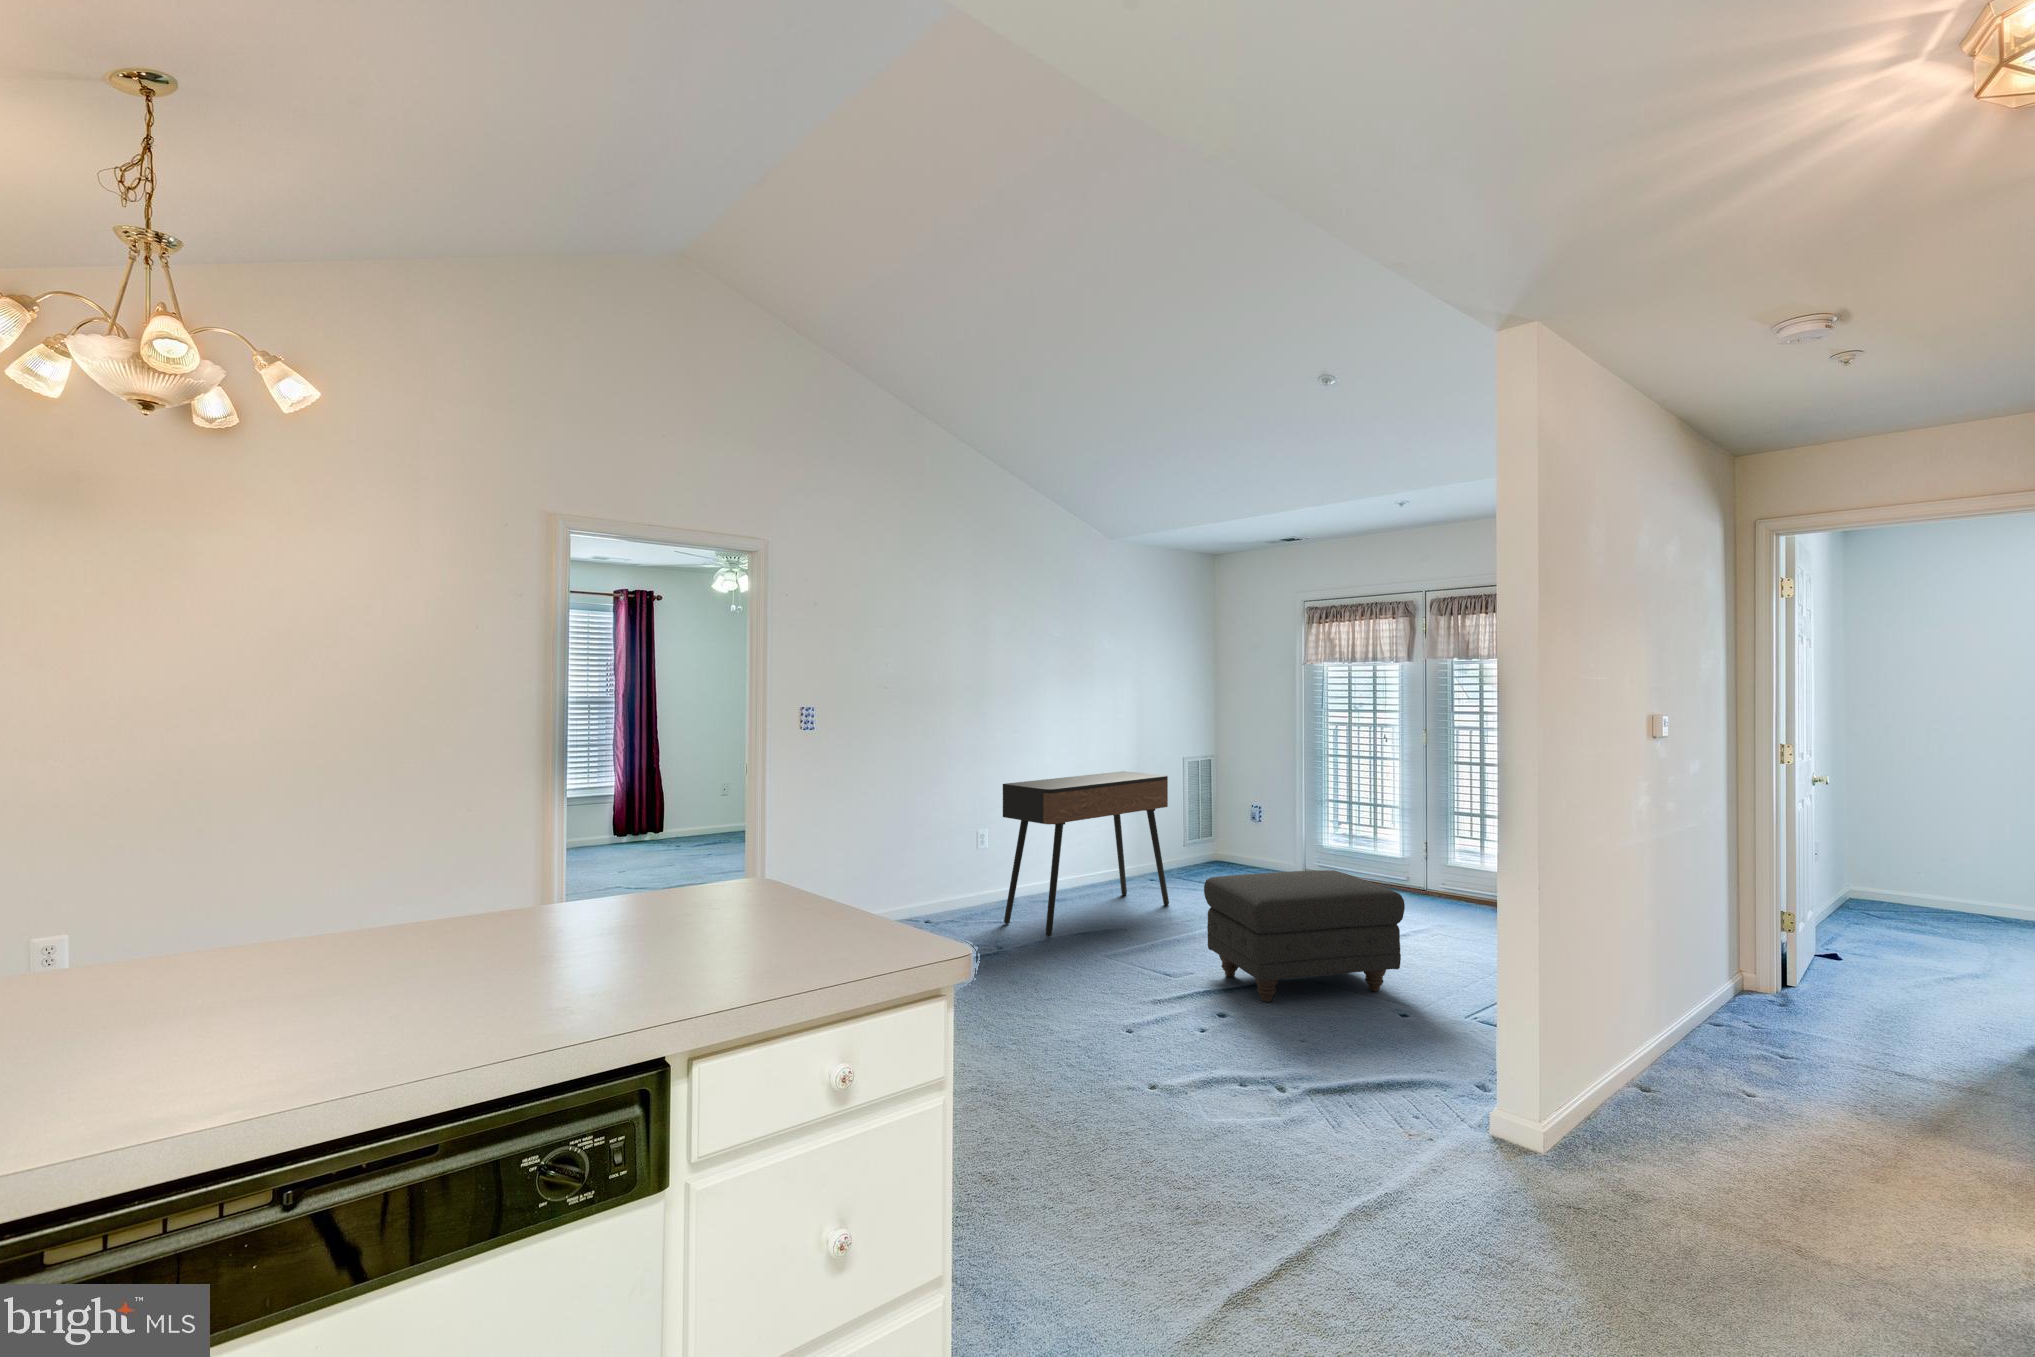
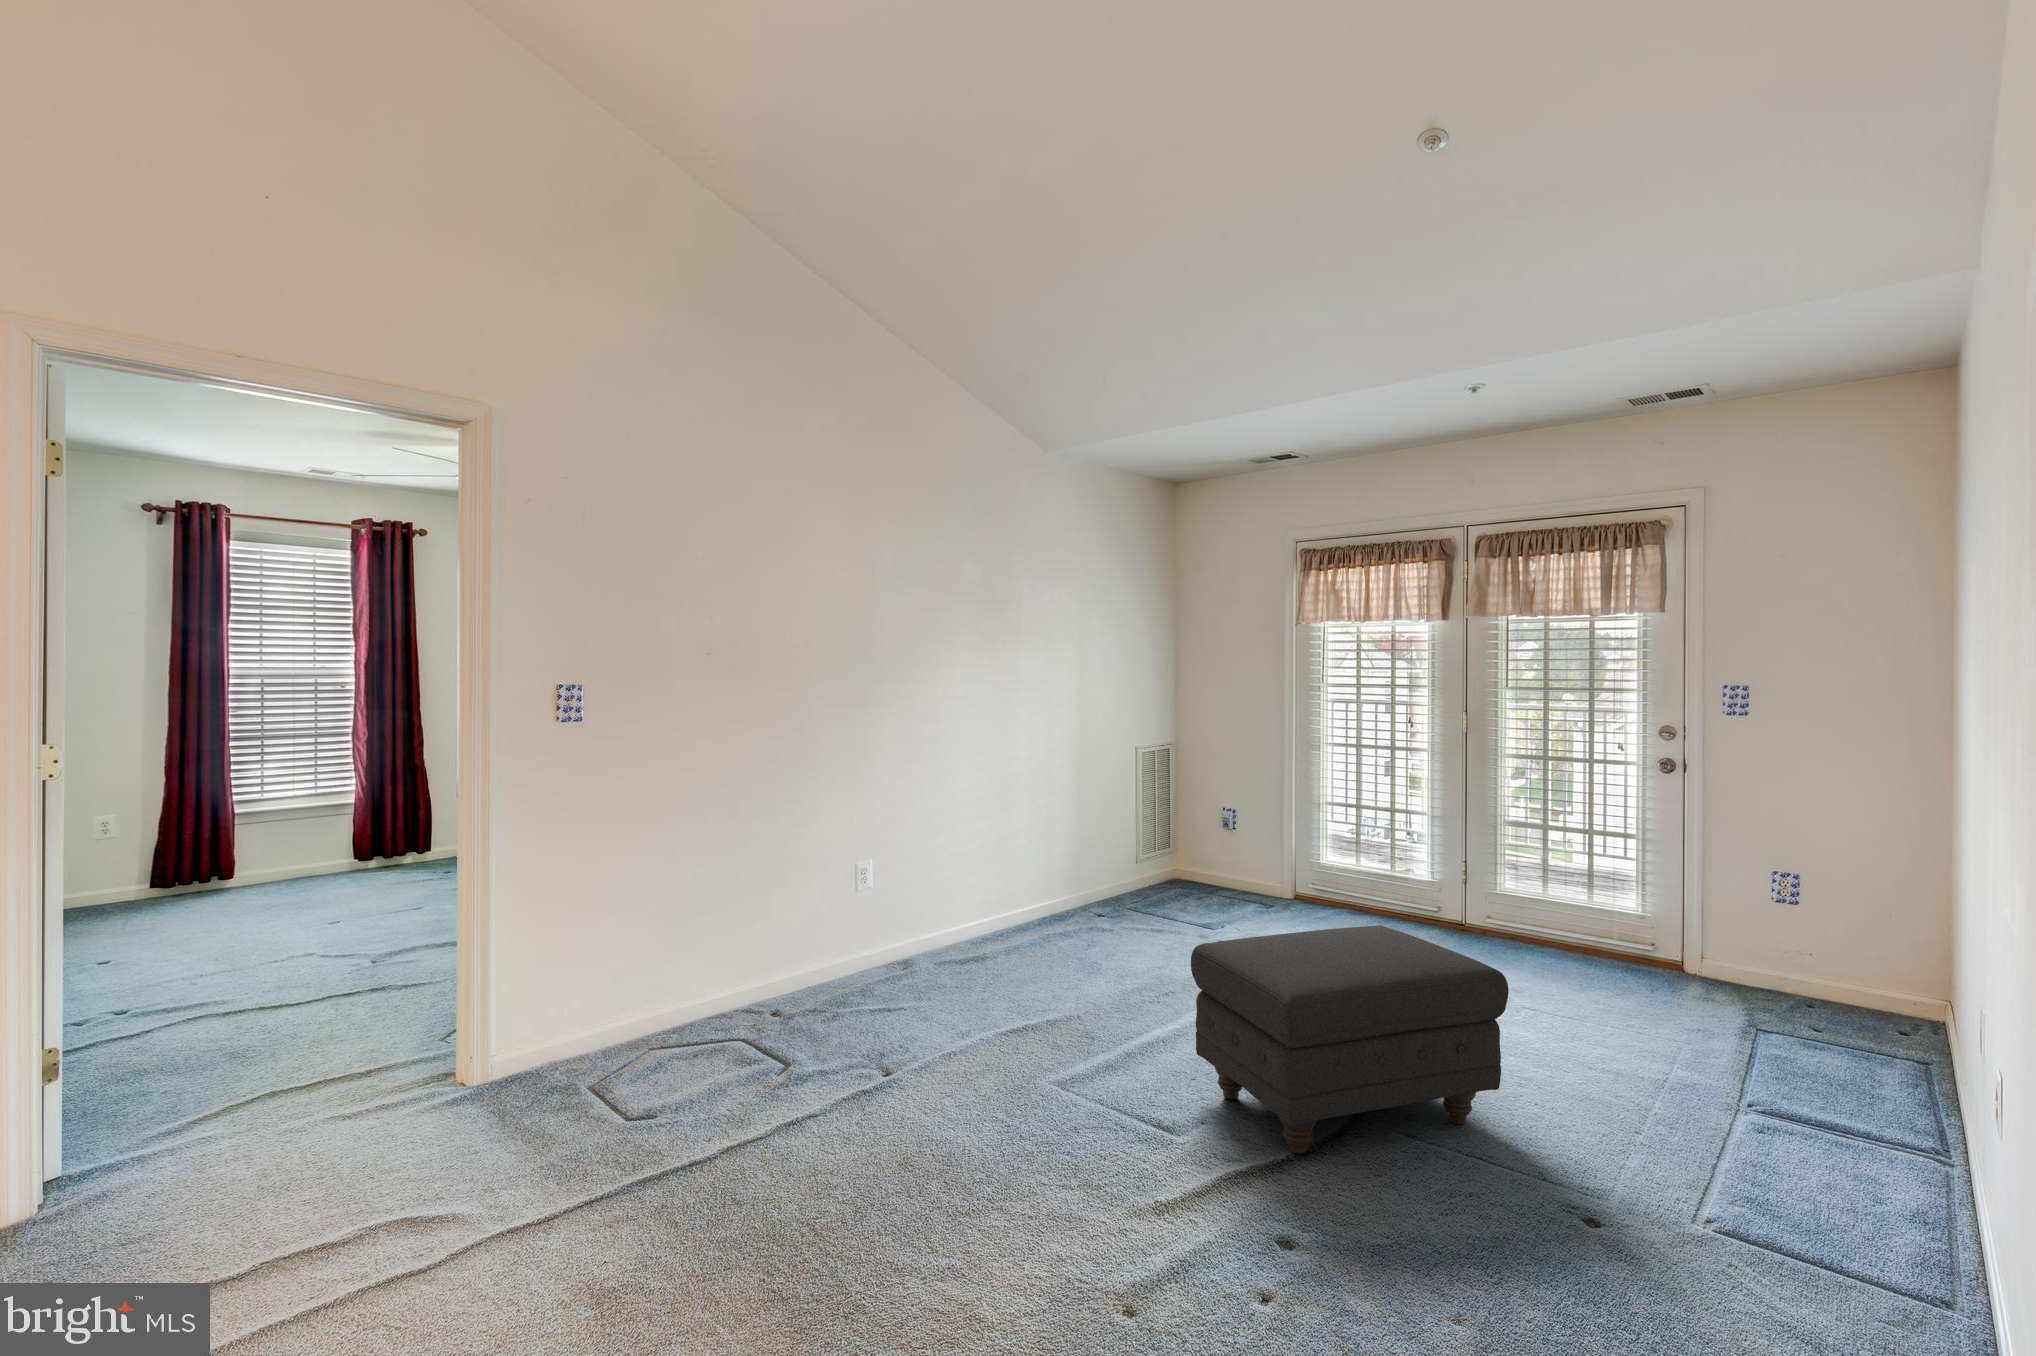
console table: present [1003,771,1169,936] -> none [883,772,1124,1025]

